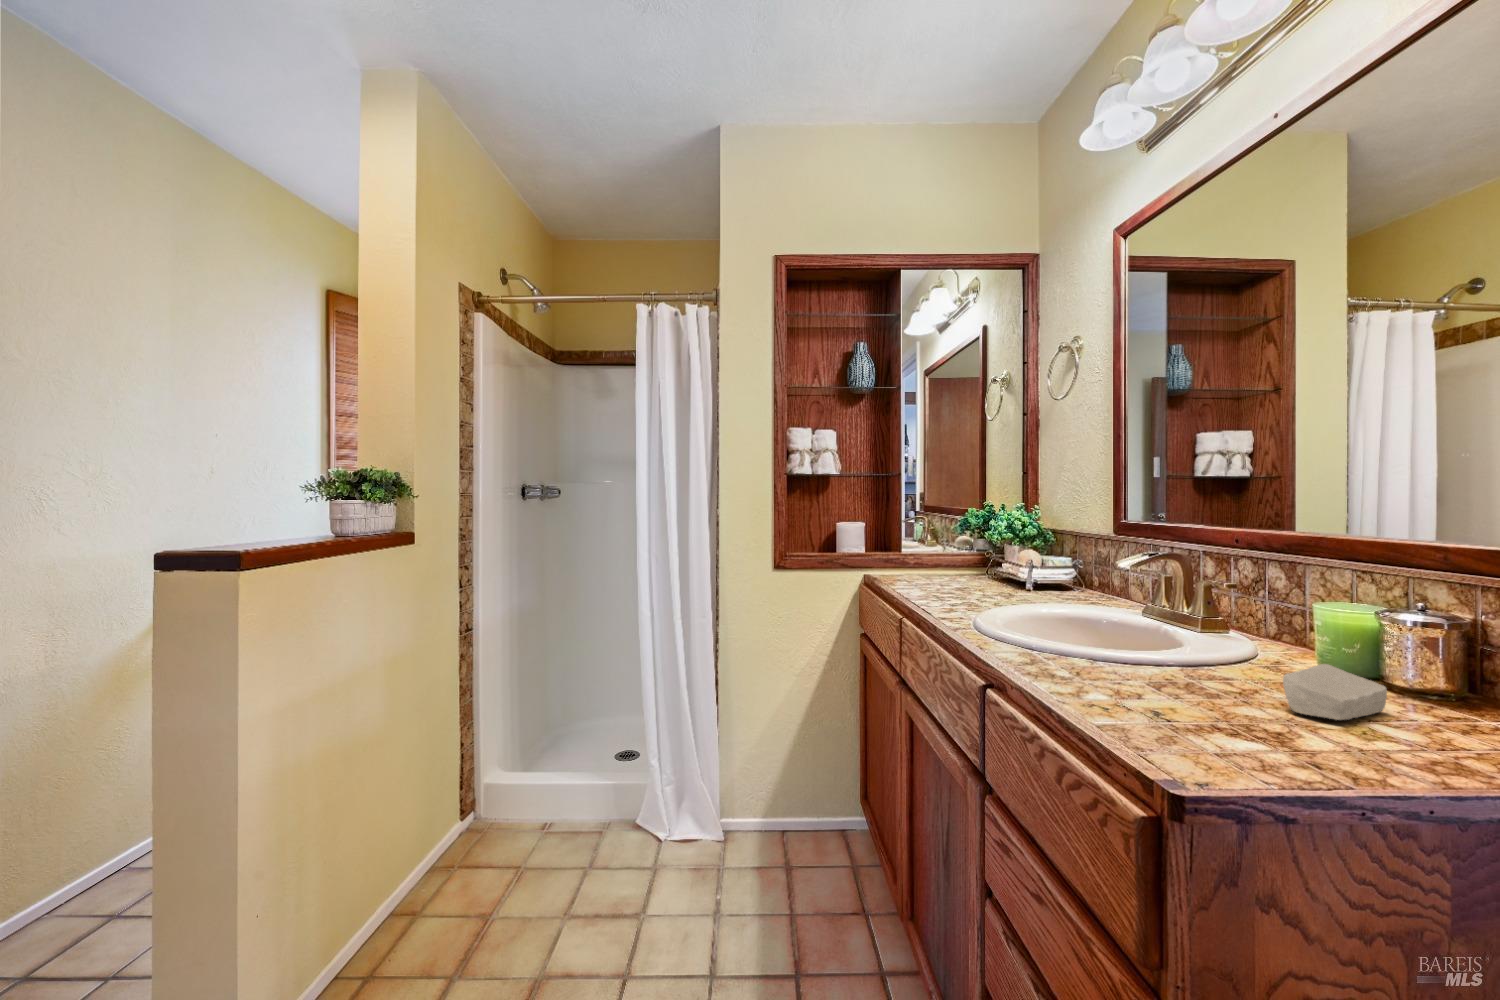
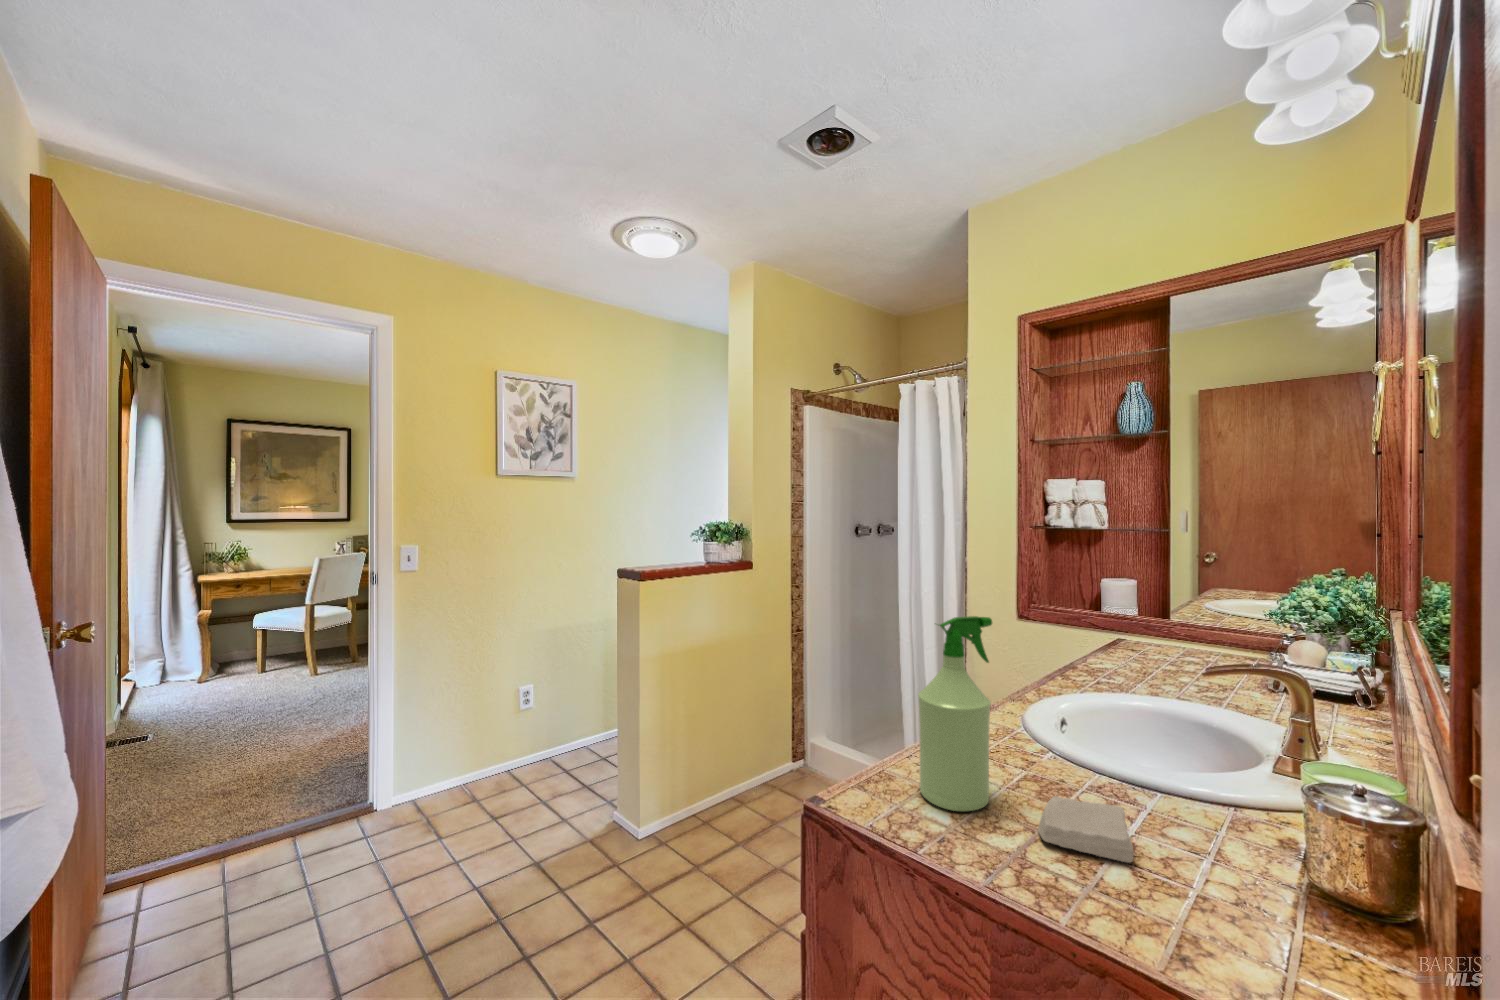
spray bottle: none [1137,495,1242,730] -> present [918,616,992,812]

